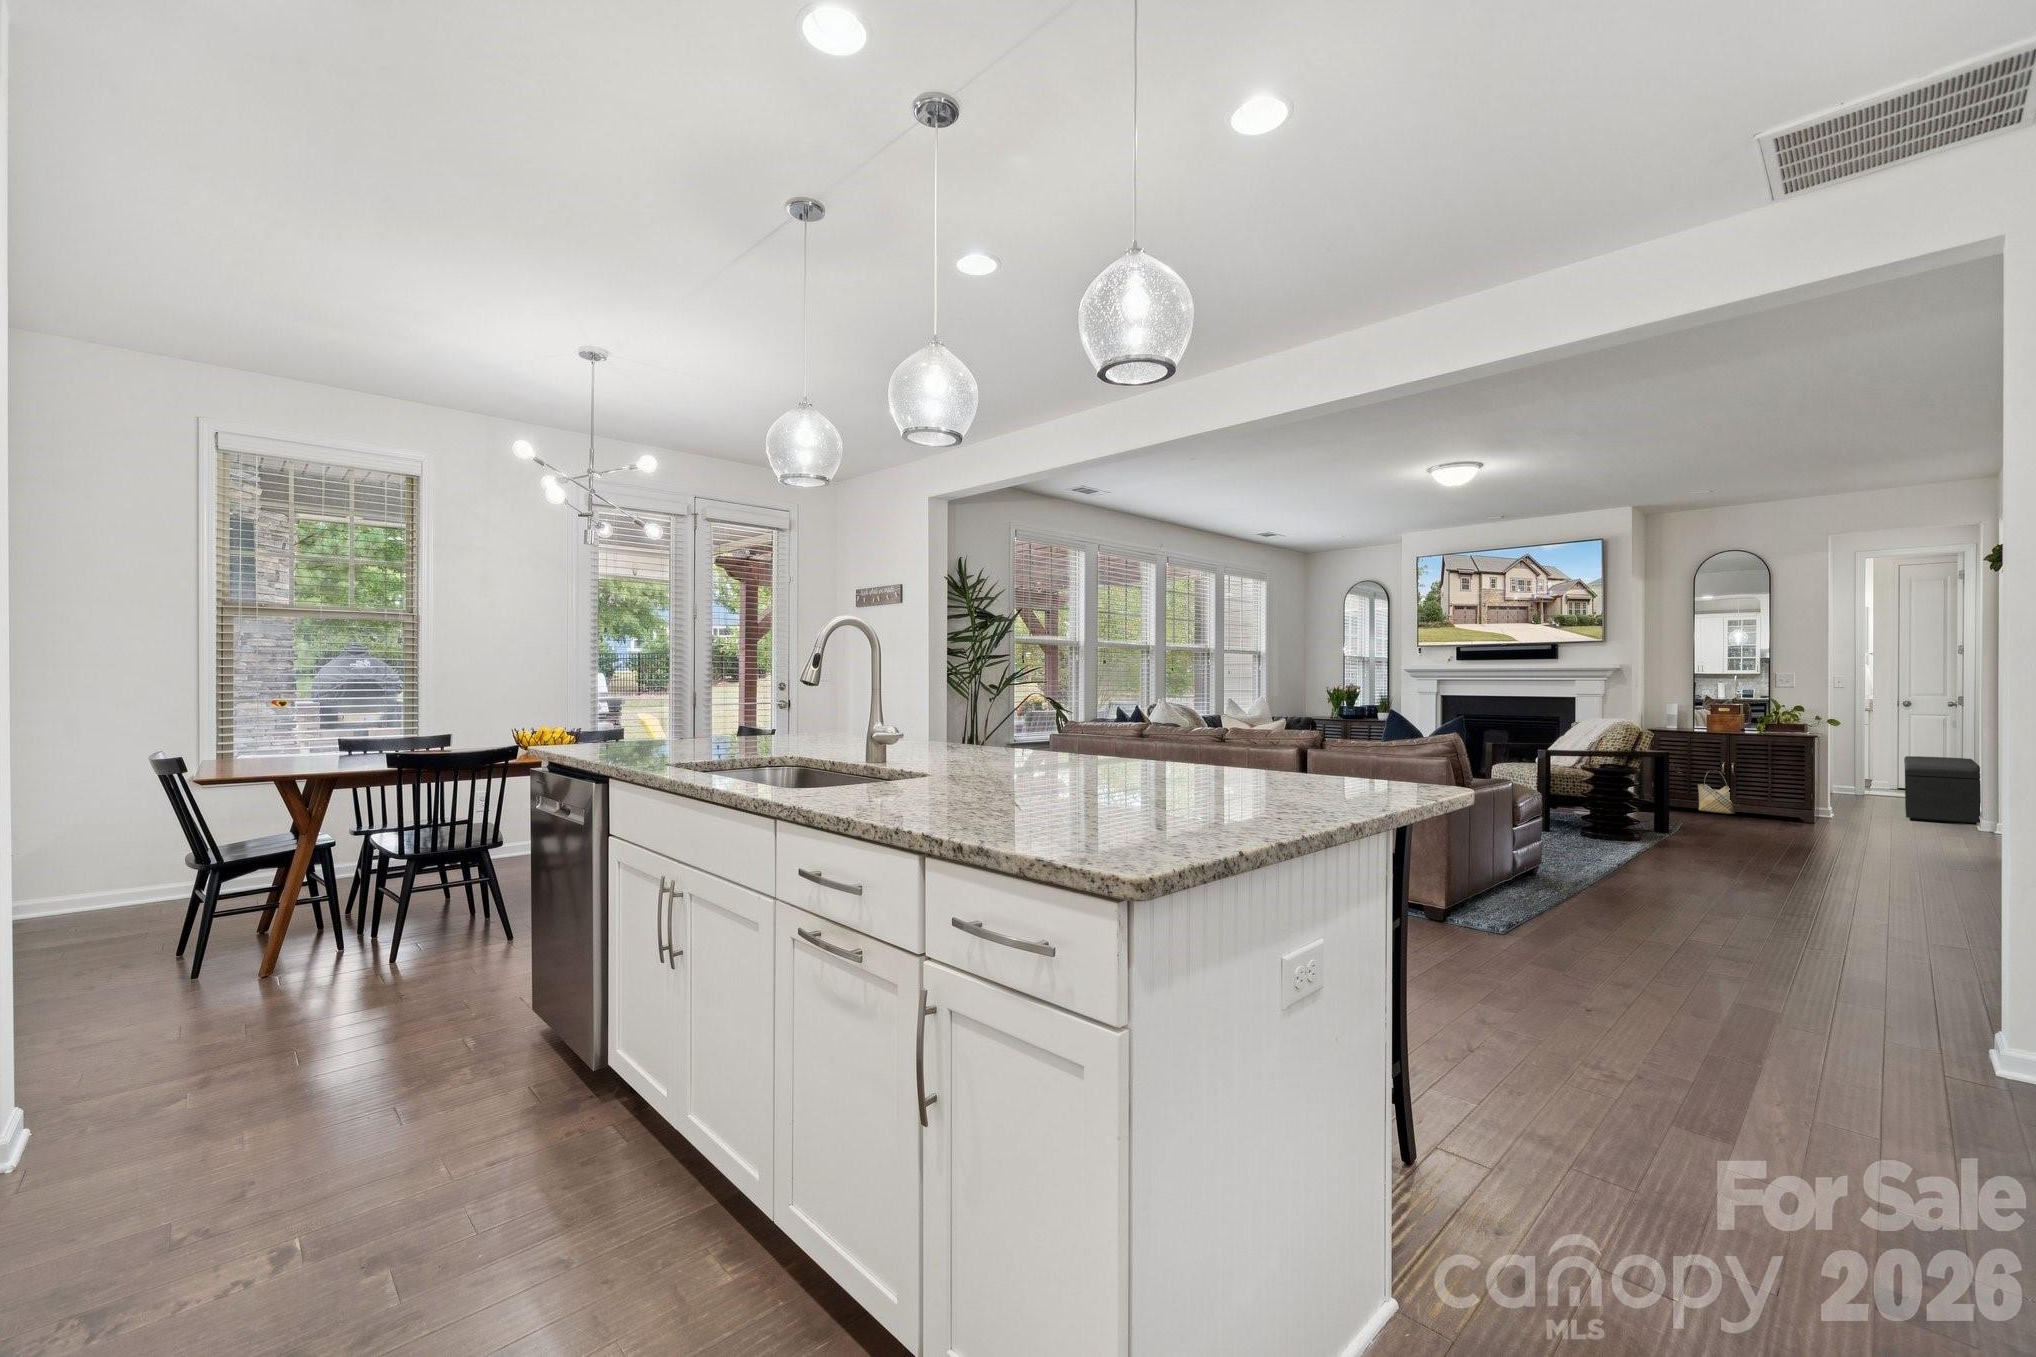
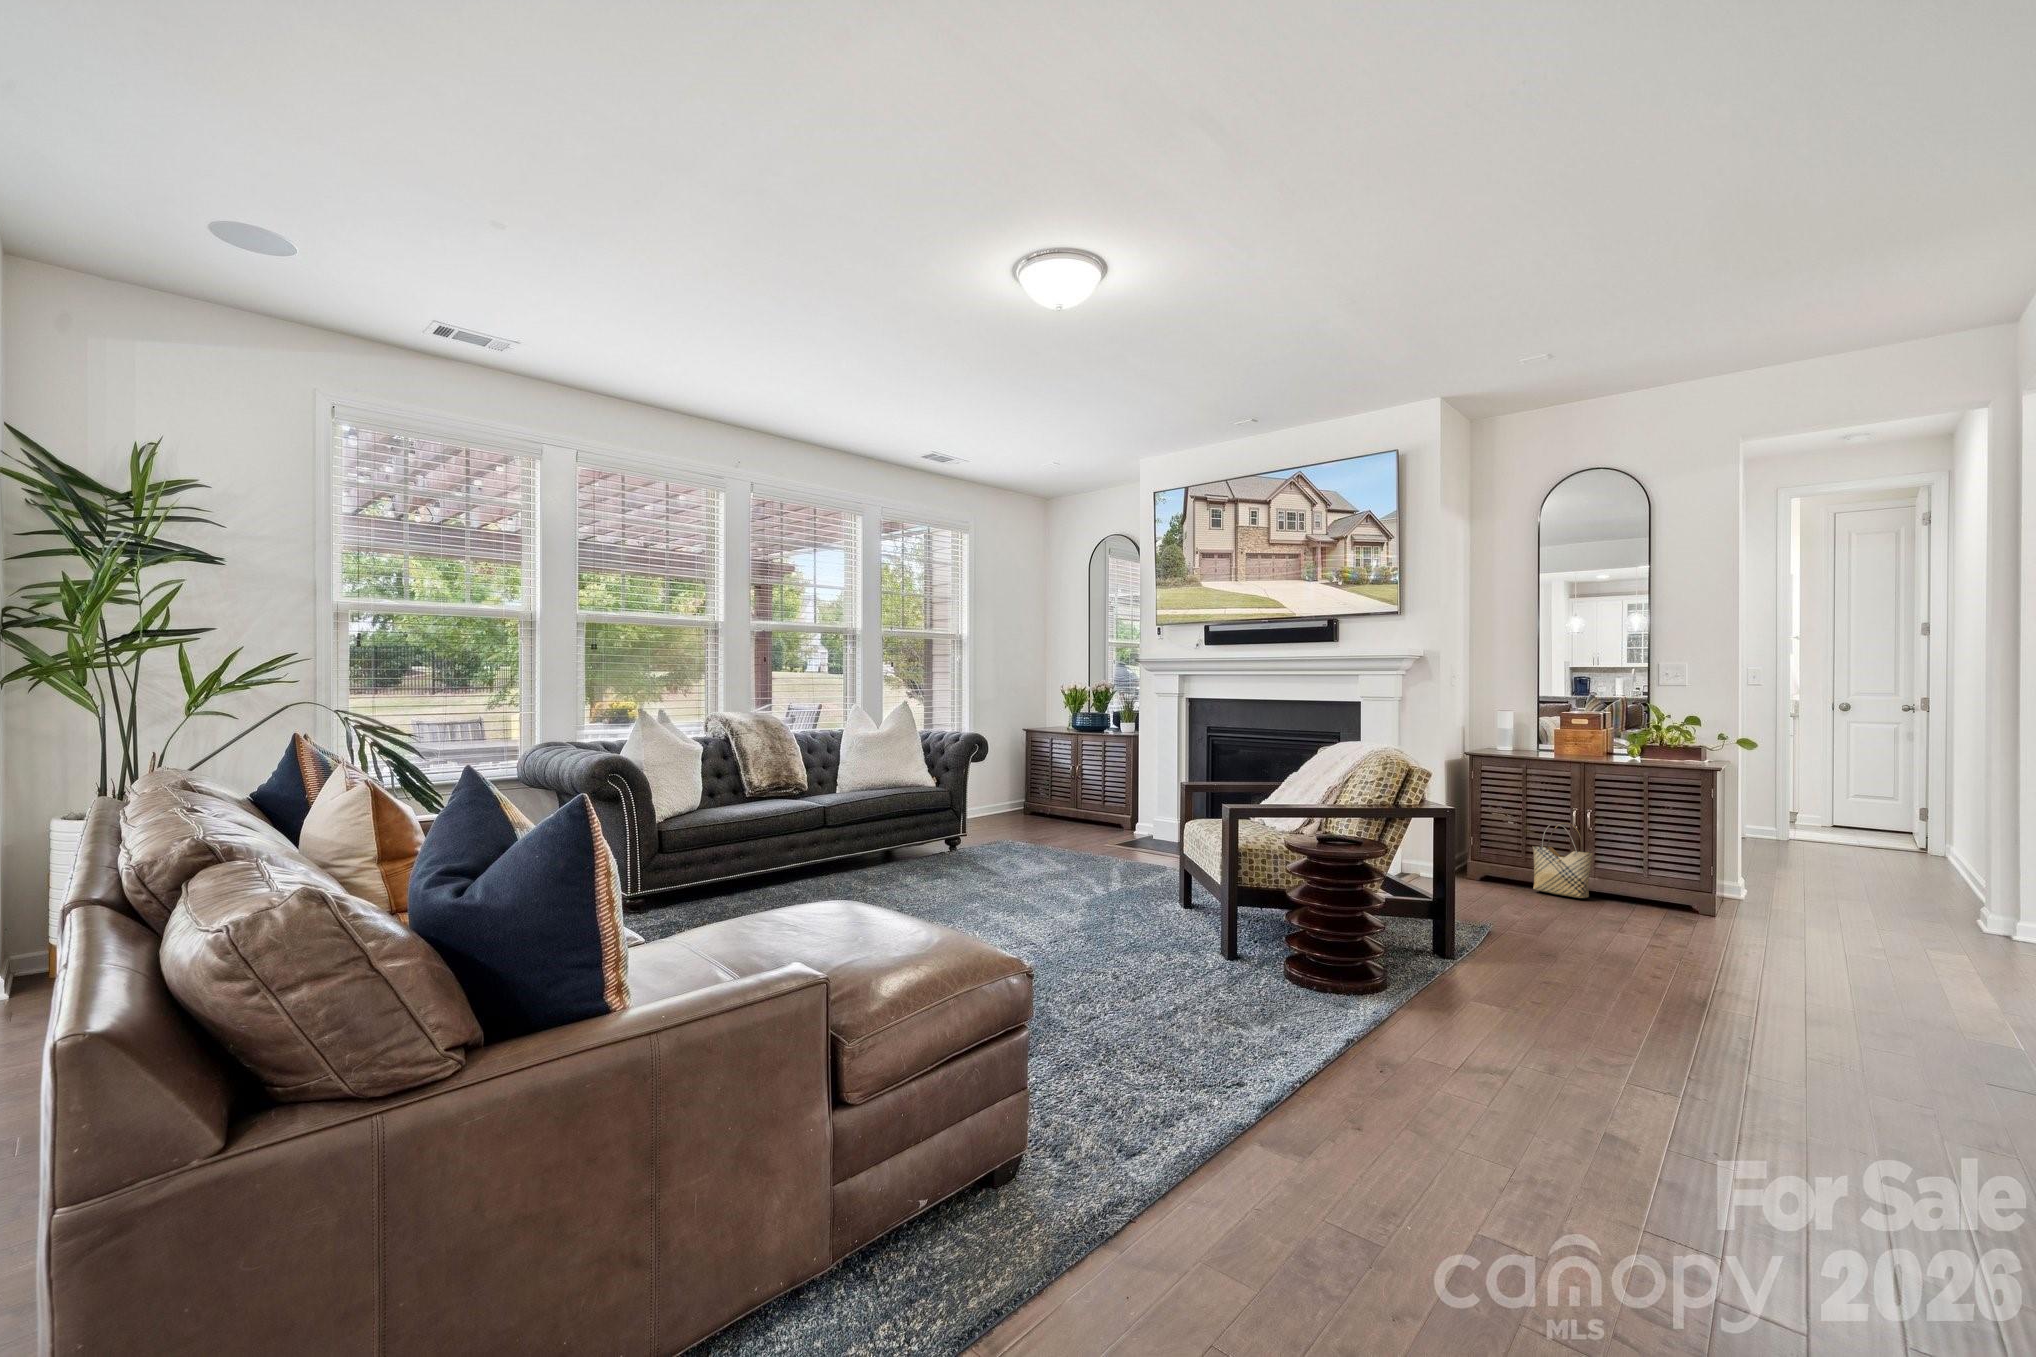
storage bench: present [1904,756,1981,825] -> none [1849,795,1979,924]

